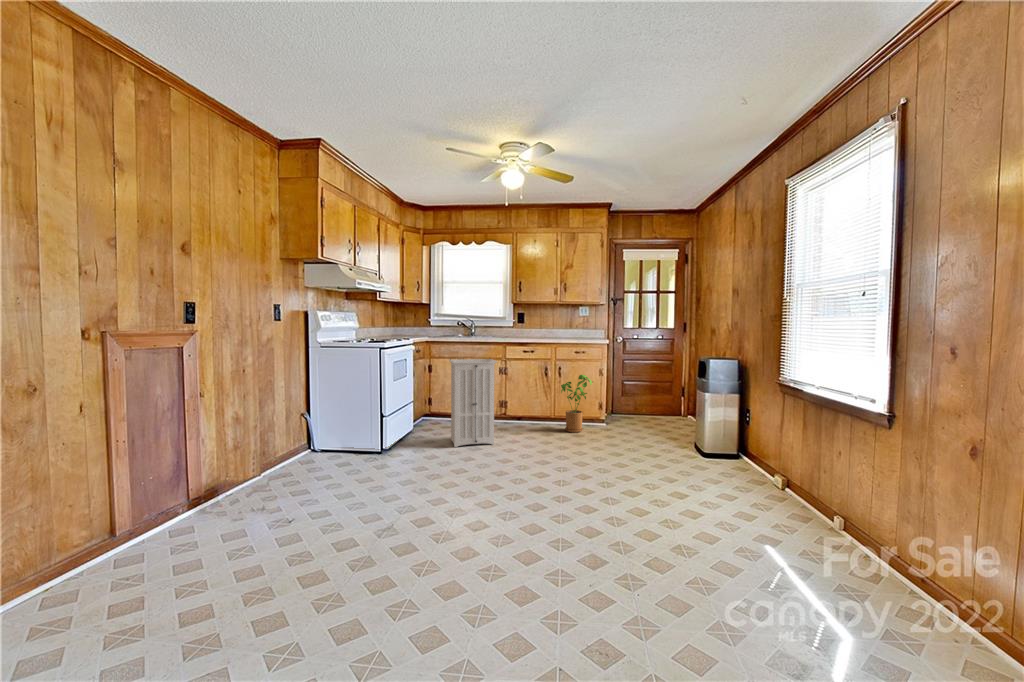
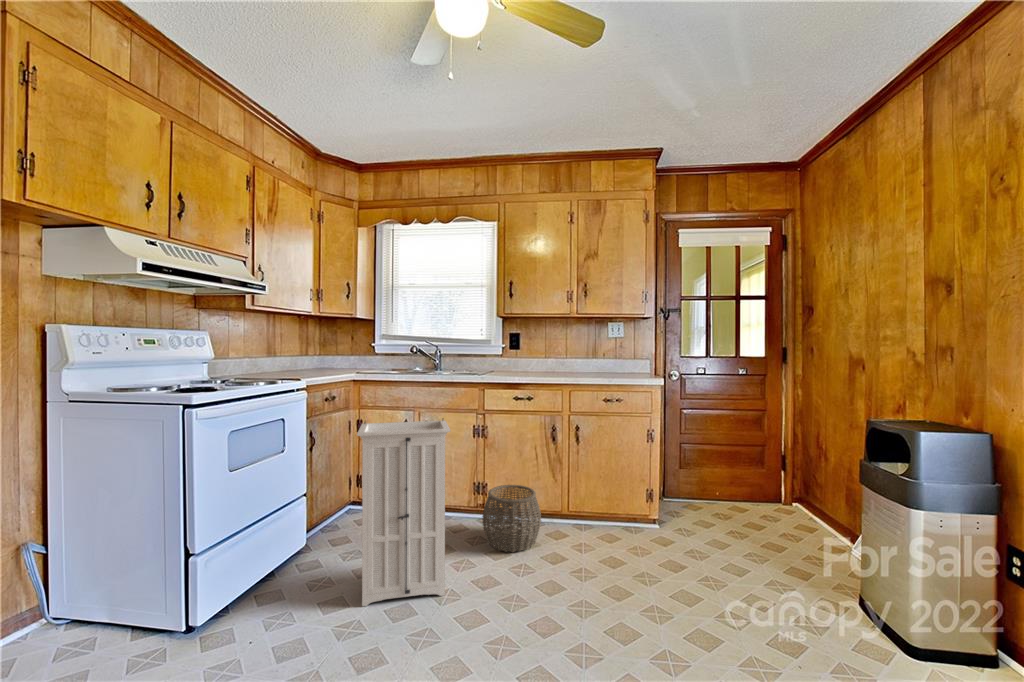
house plant: present [561,375,592,433] -> none [579,444,639,554]
woven basket: none [507,399,540,432] -> present [482,485,541,552]

